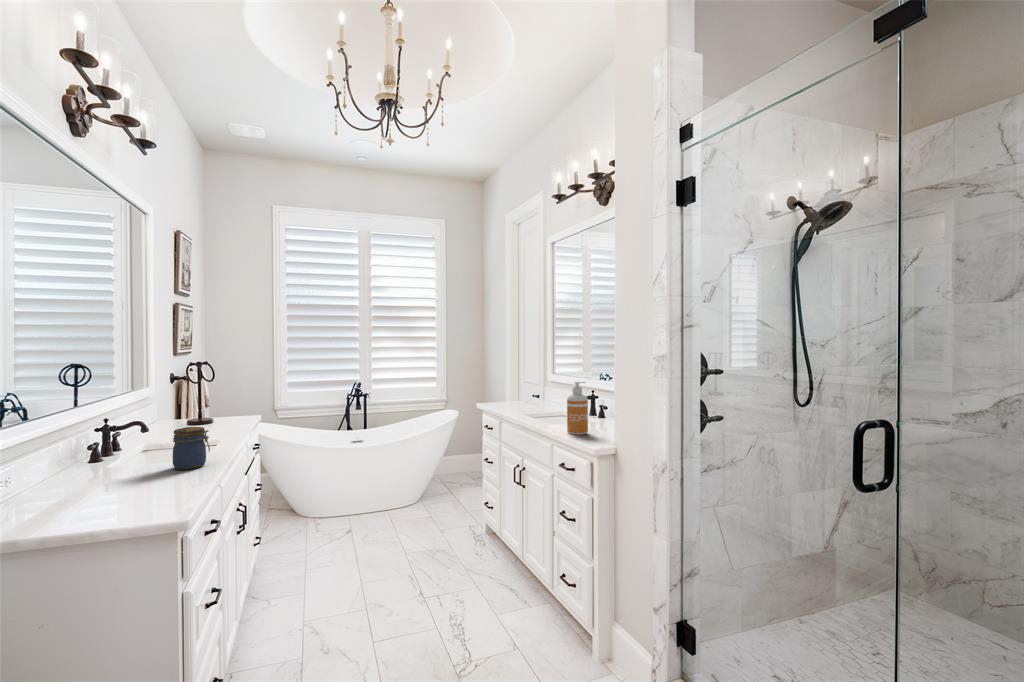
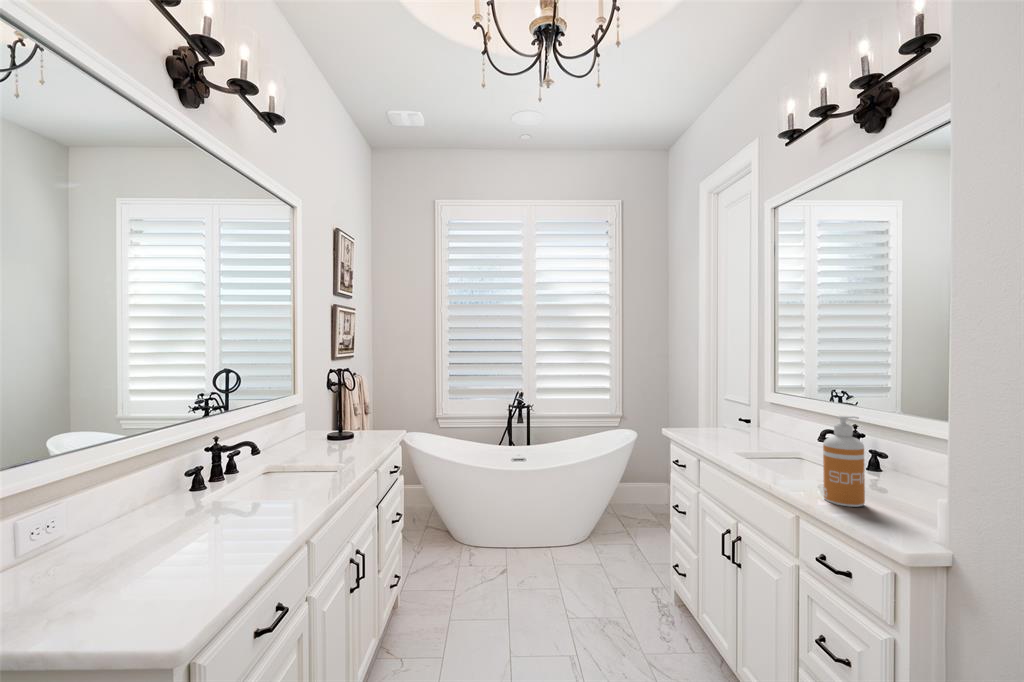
jar: present [173,427,210,470] -> none [264,456,308,512]

